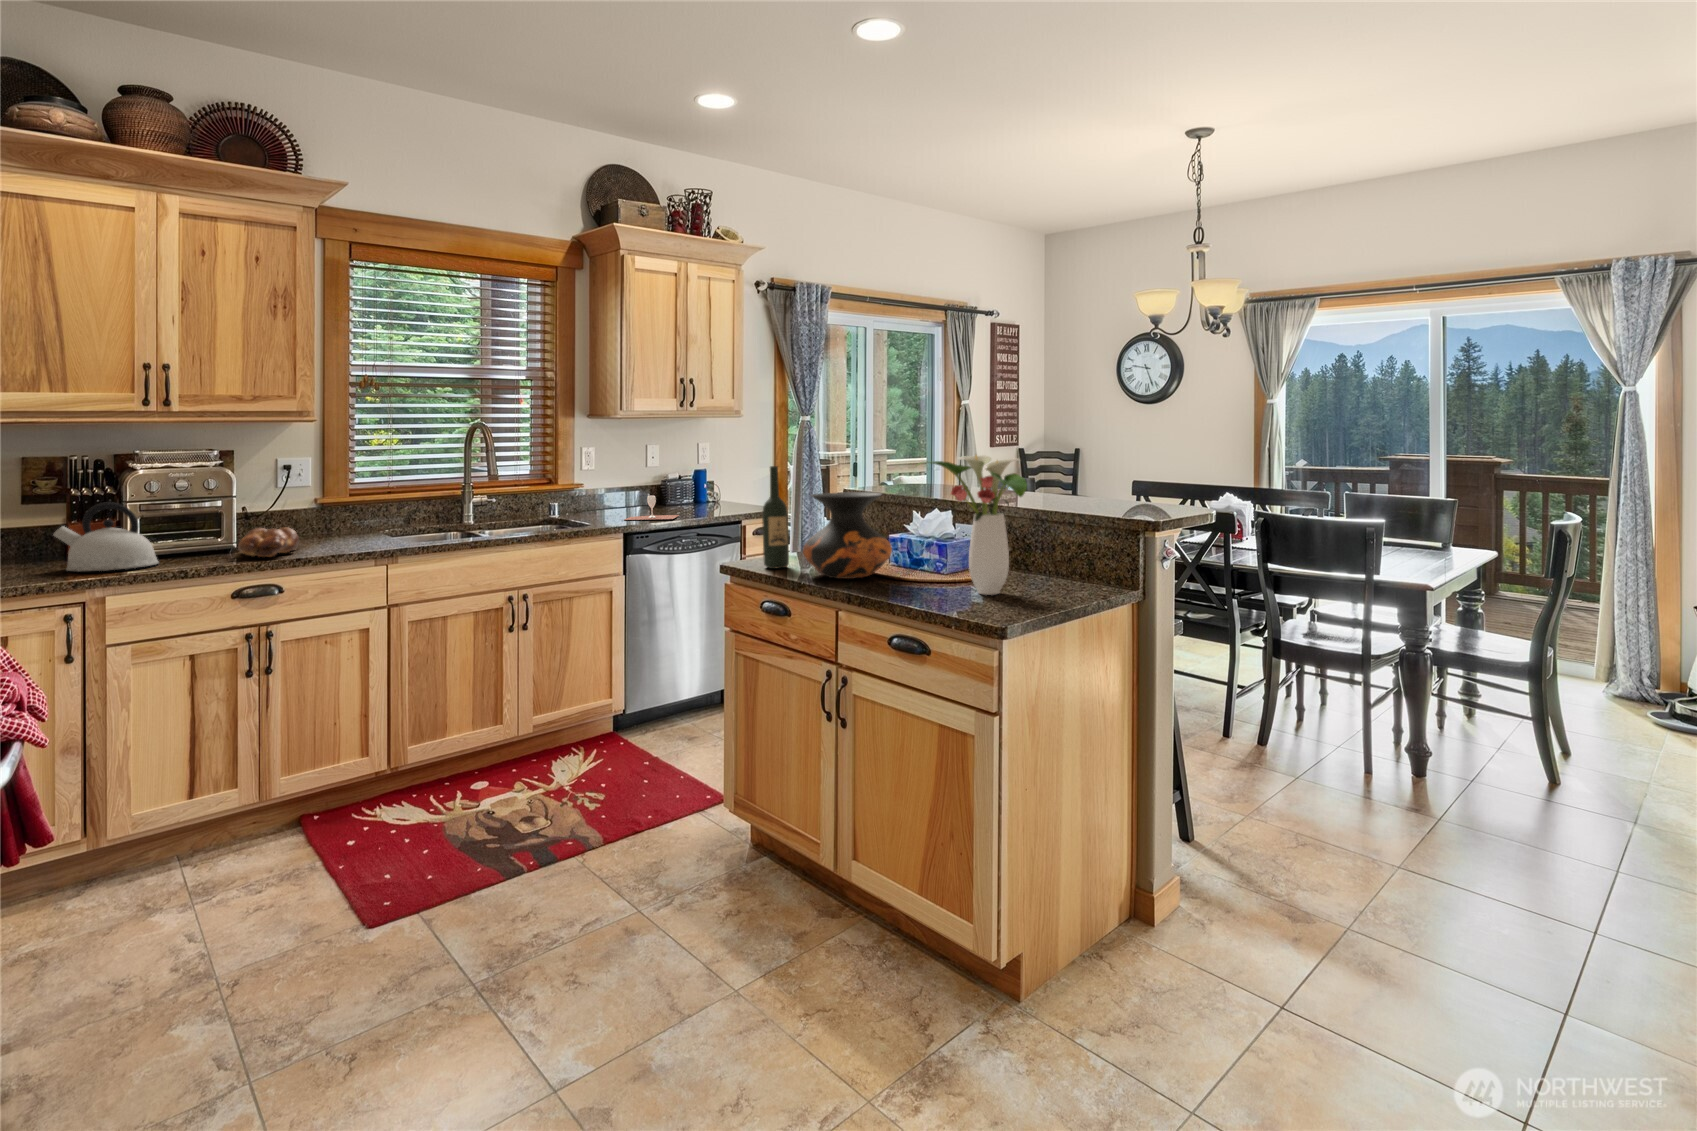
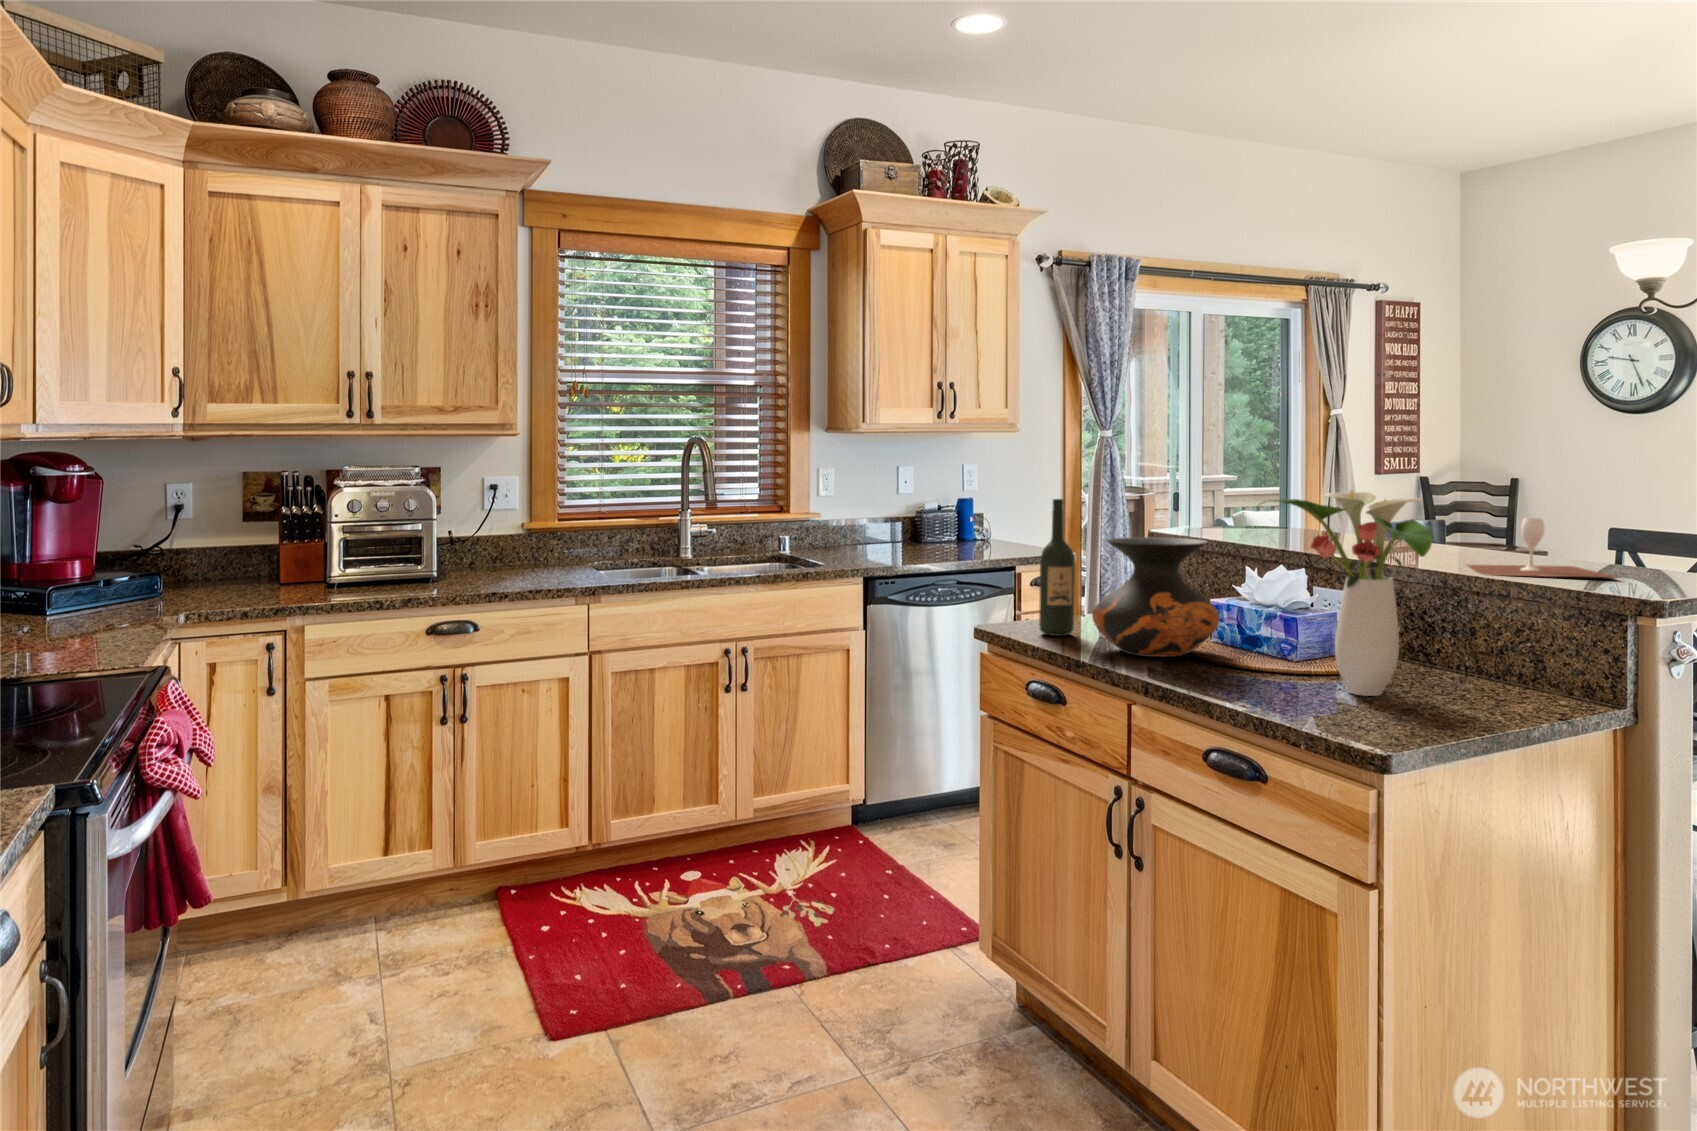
wine glass: present [625,496,679,520] -> present [1467,518,1615,578]
kettle: present [54,502,159,571] -> none [262,523,361,598]
bread loaf: present [238,527,299,557] -> none [440,555,504,589]

